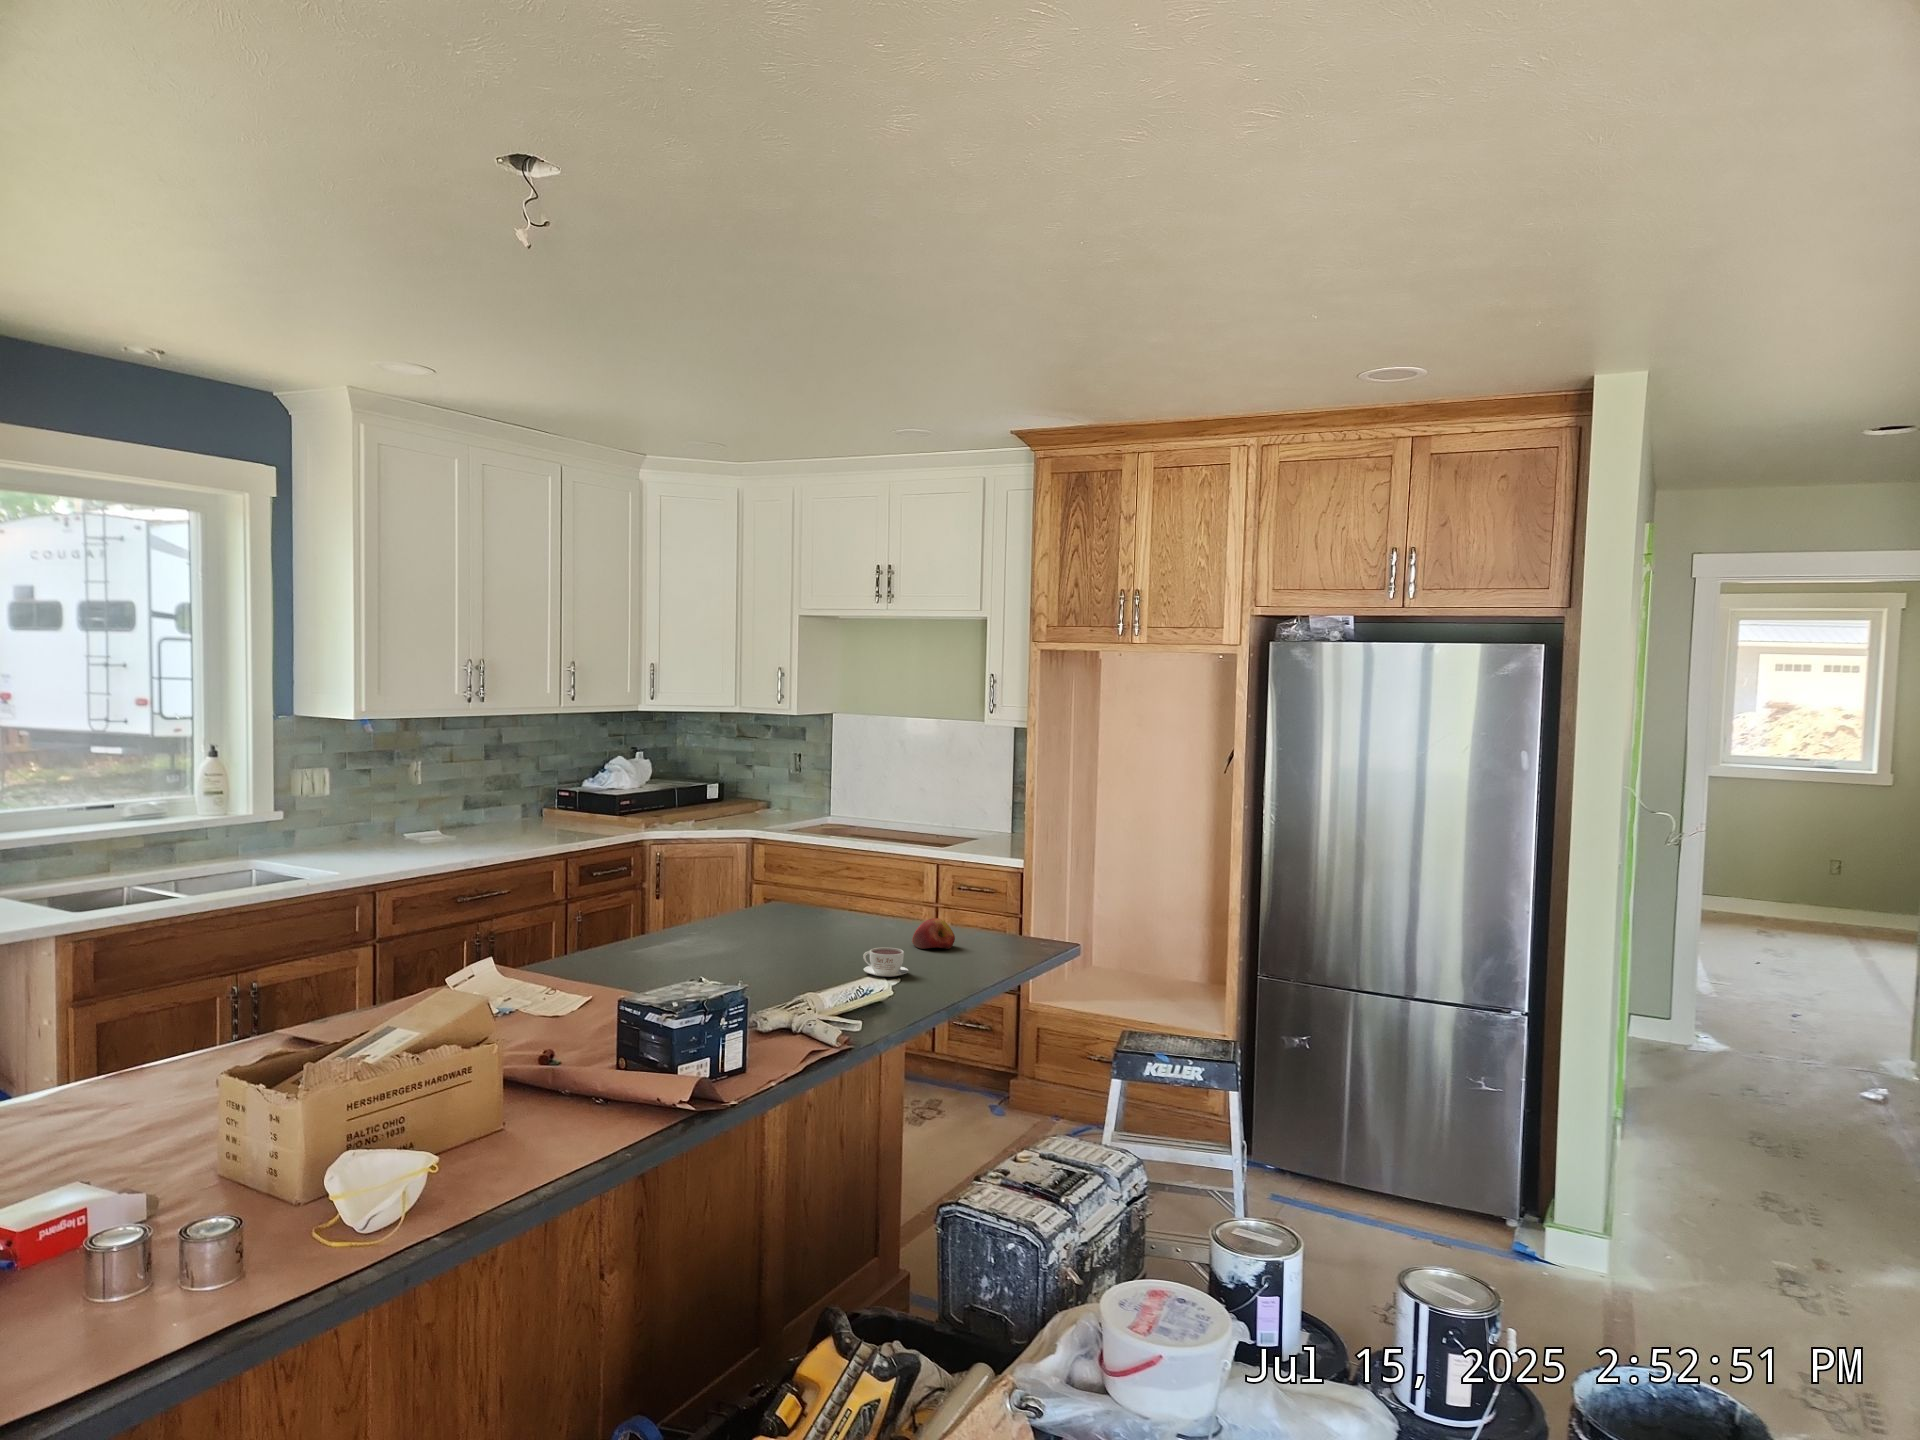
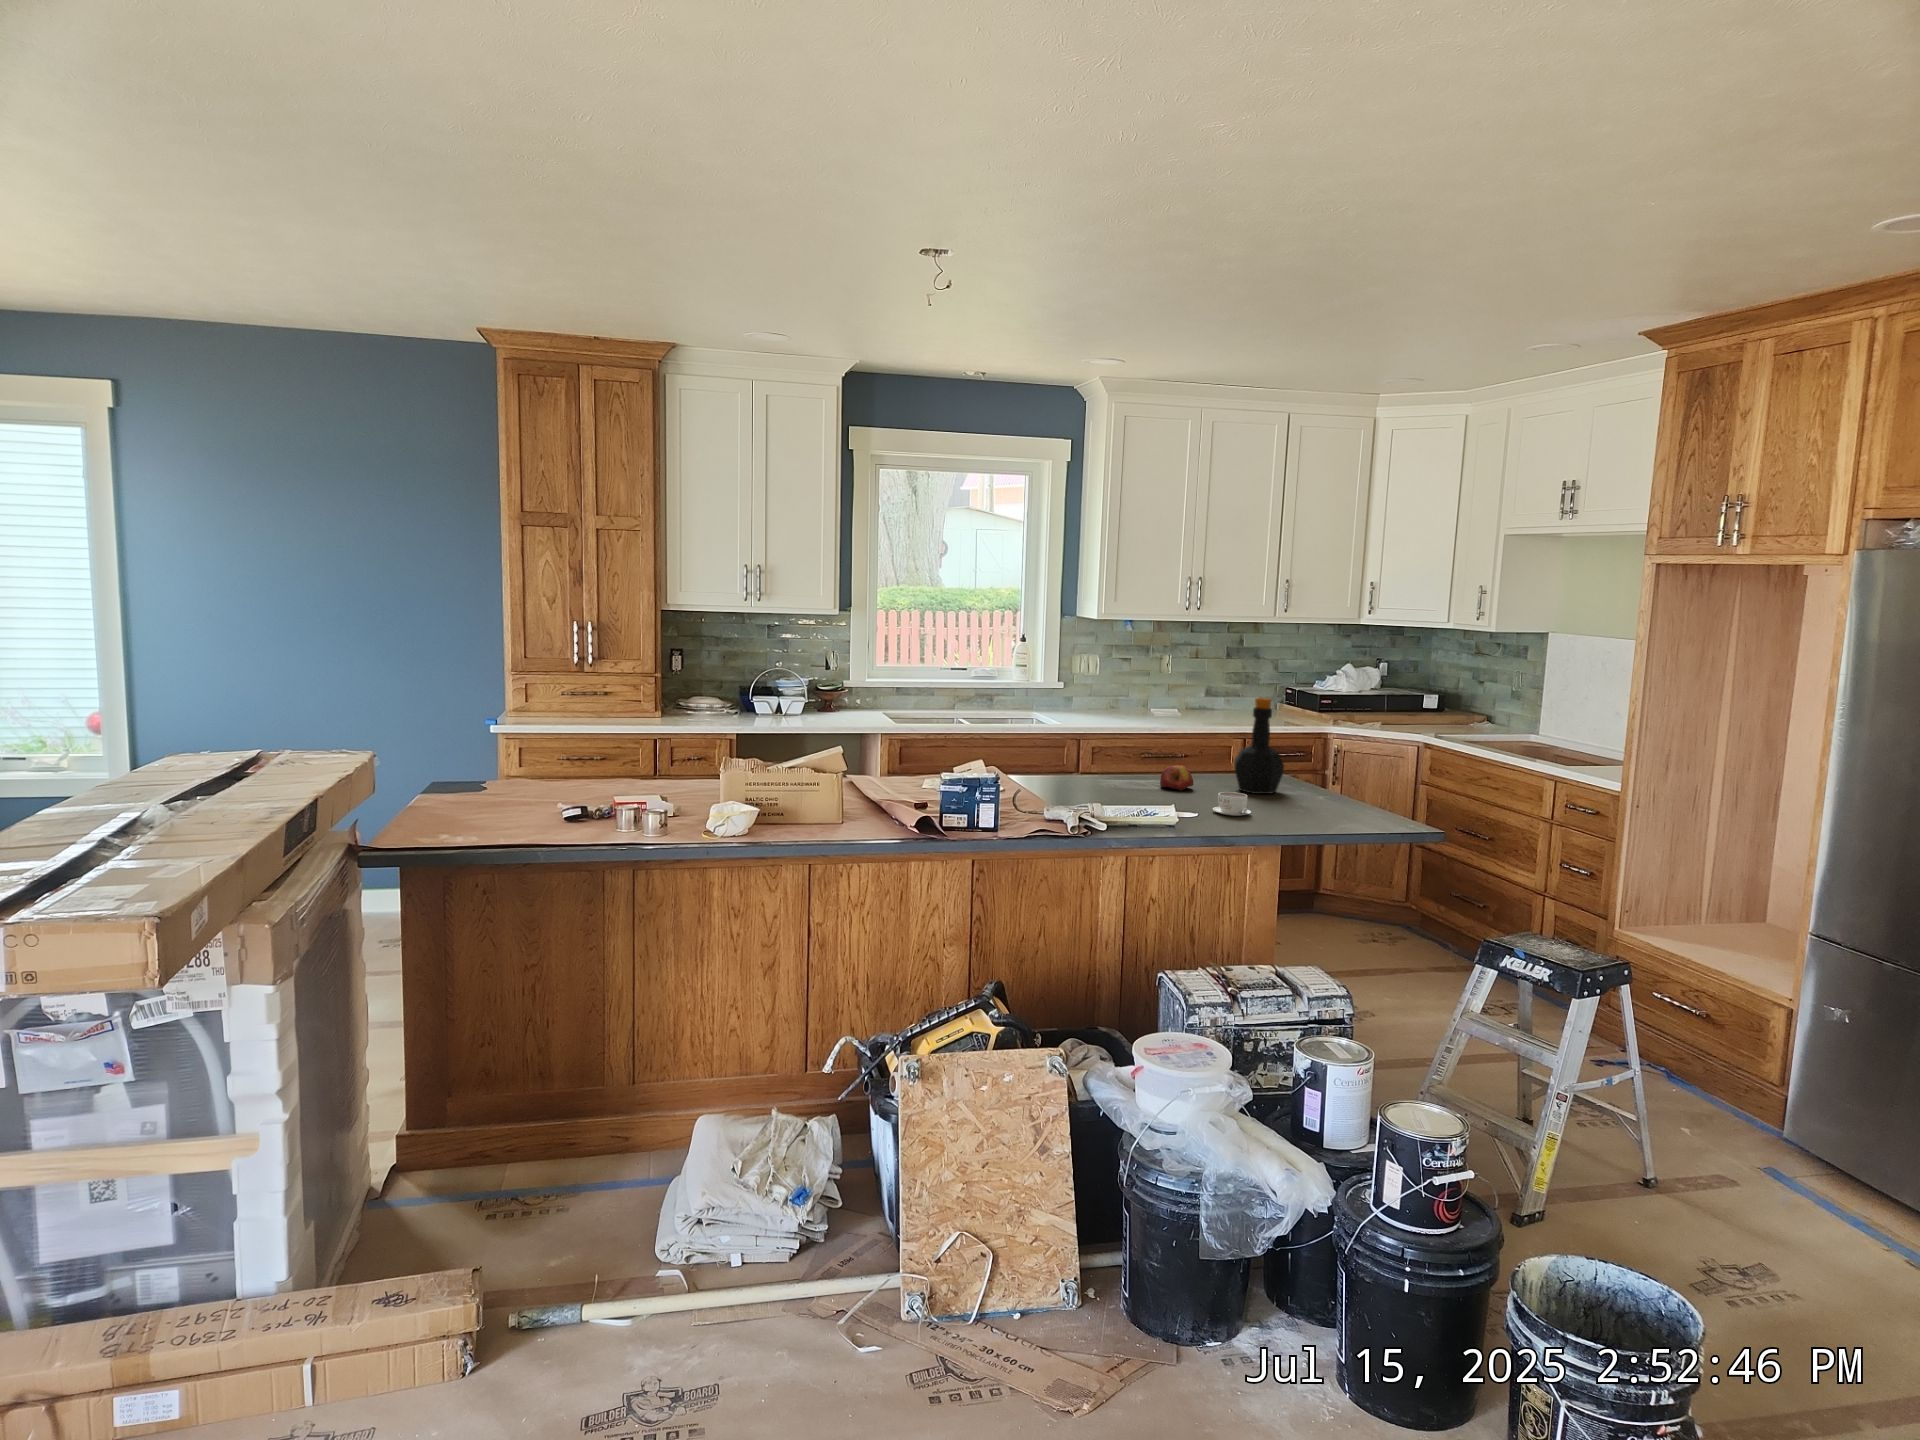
bottle: none [789,825,847,942] -> present [1234,698,1284,794]
apple: present [912,918,955,949] -> present [1160,765,1193,790]

